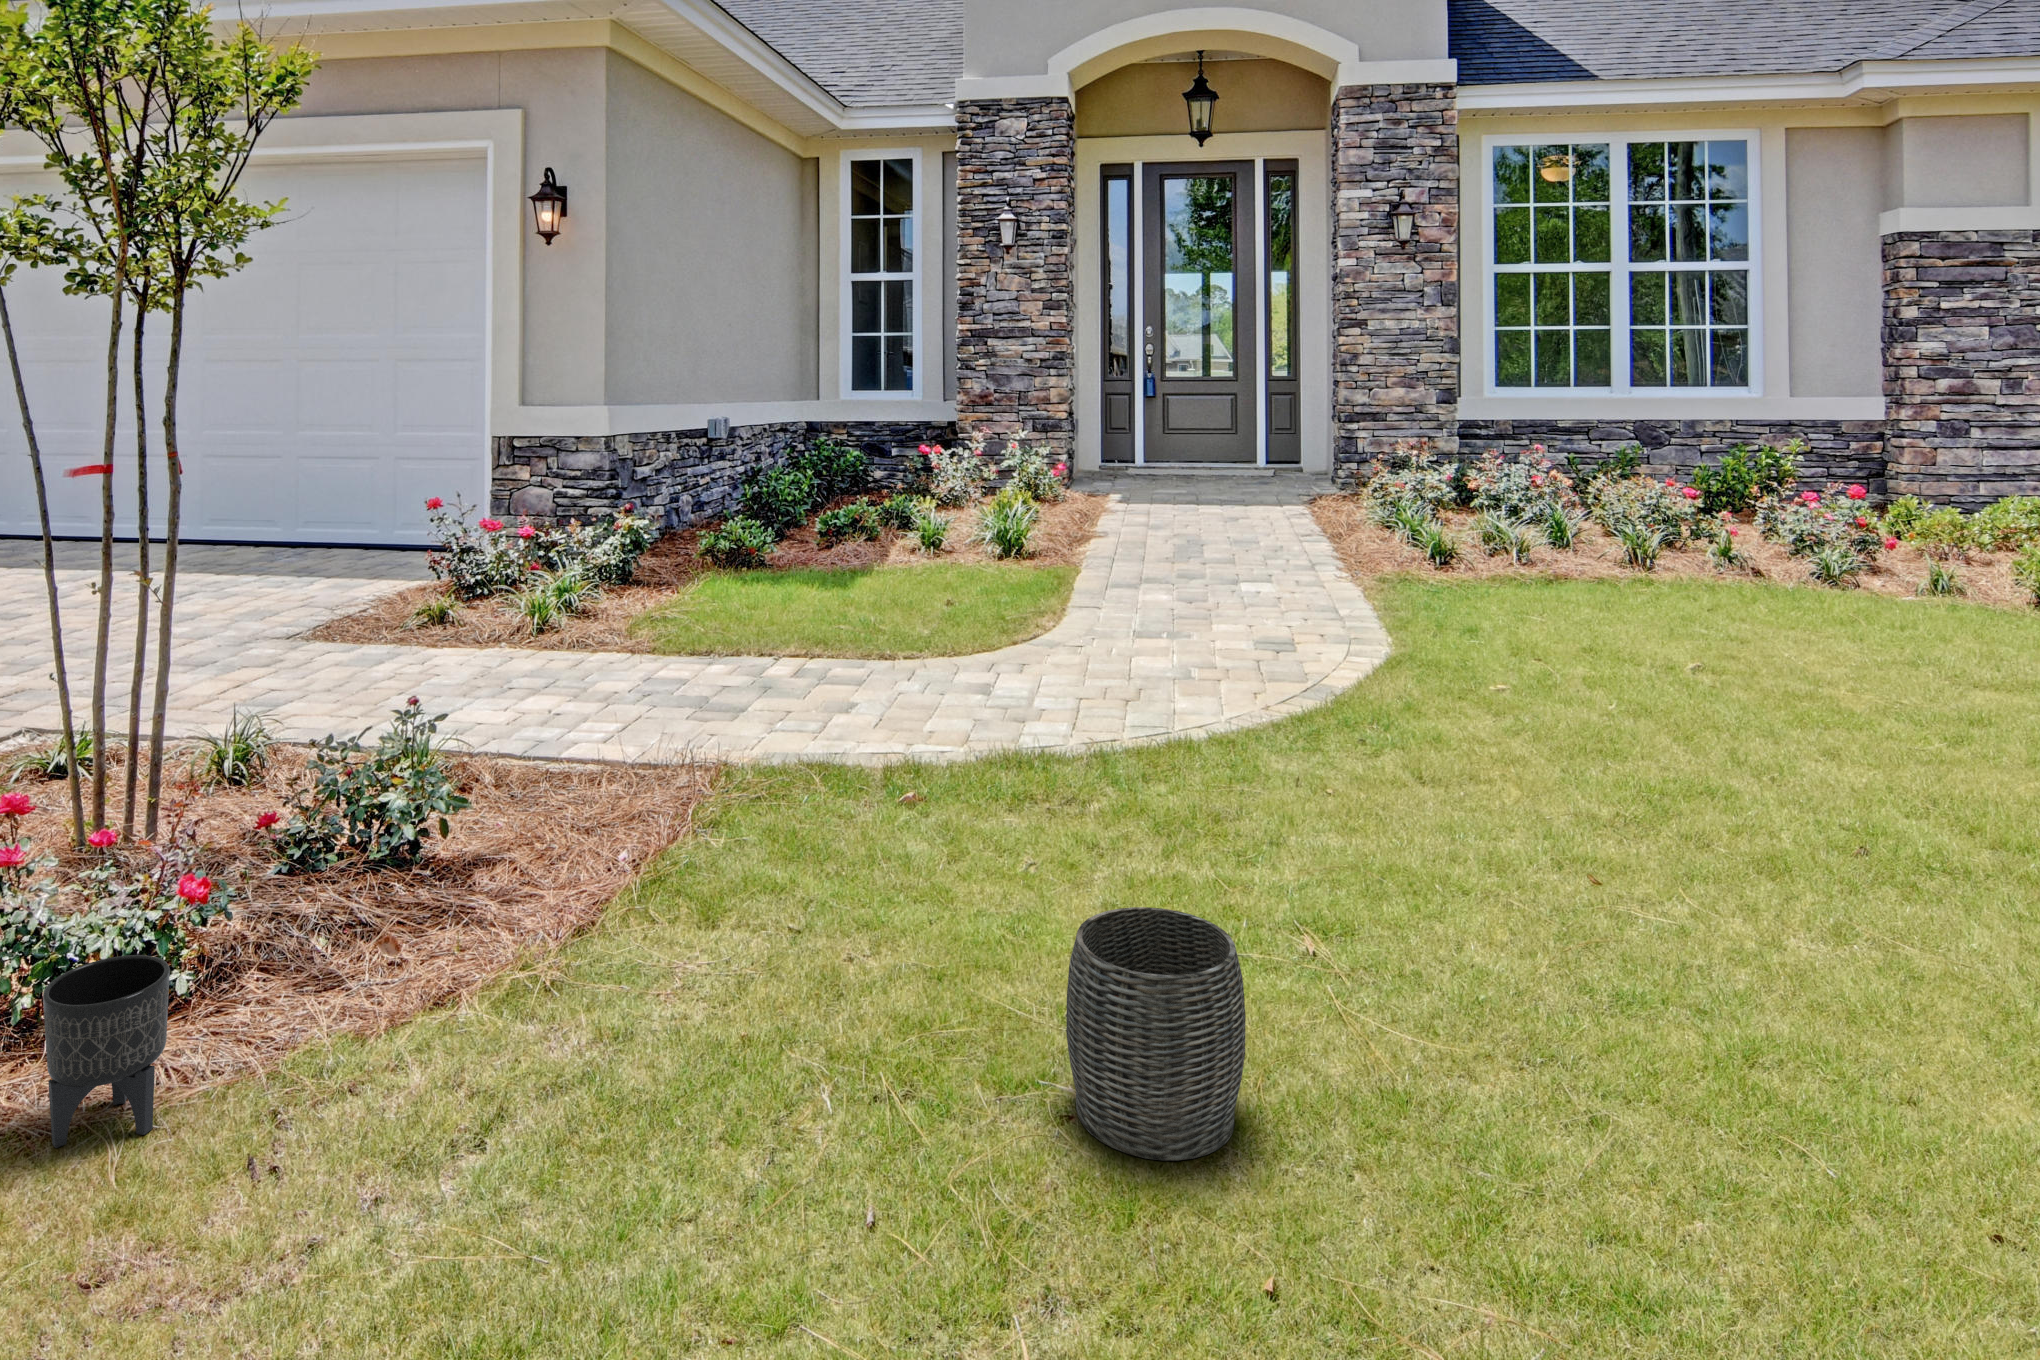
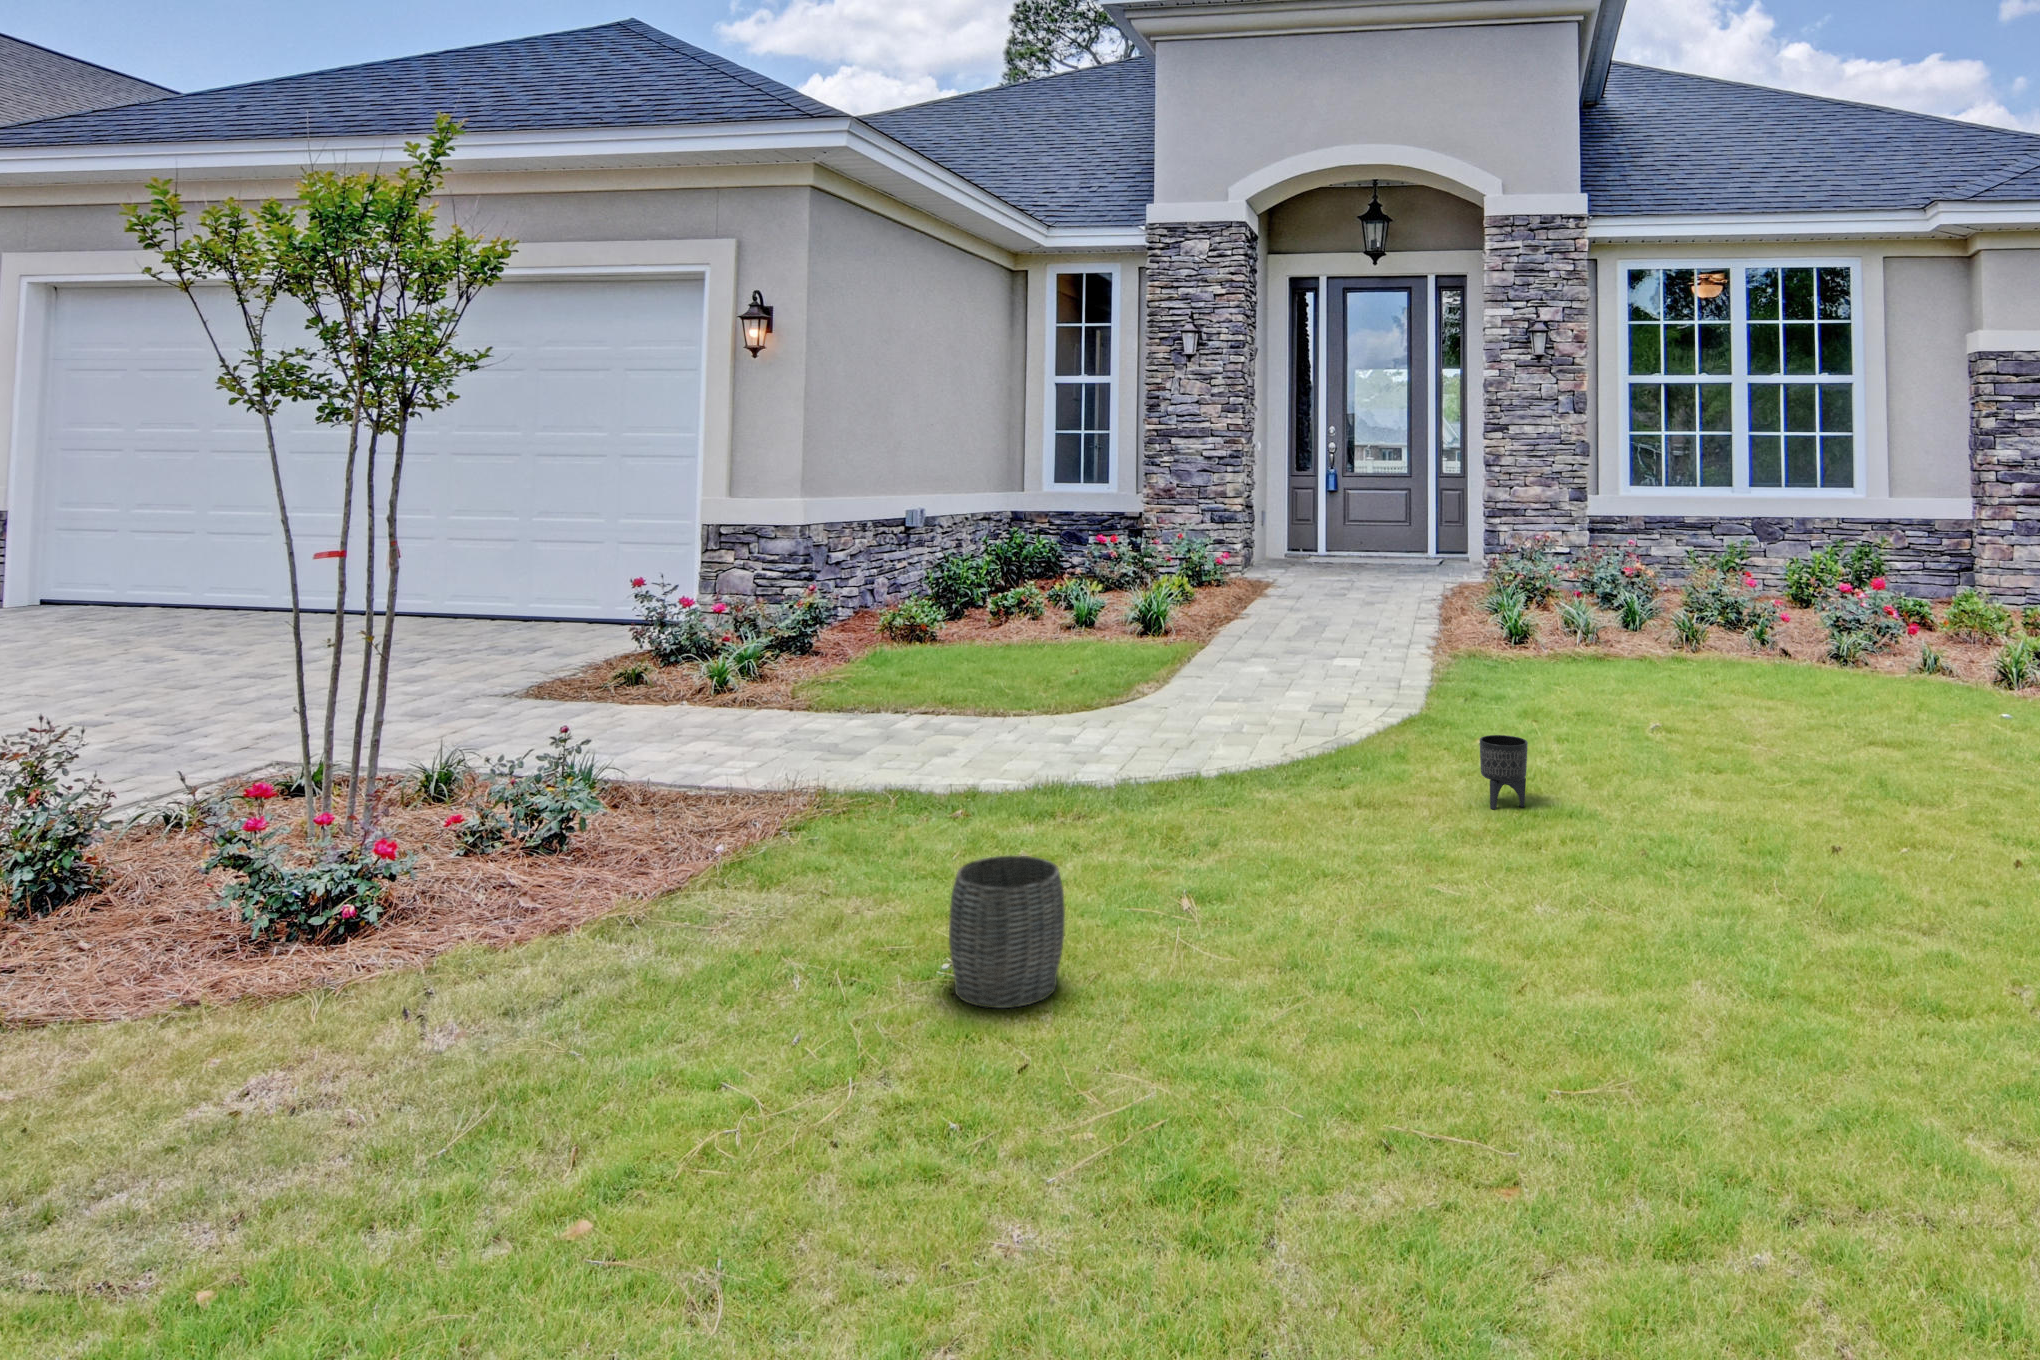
planter: present [43,955,170,1148] -> present [1480,735,1528,809]

